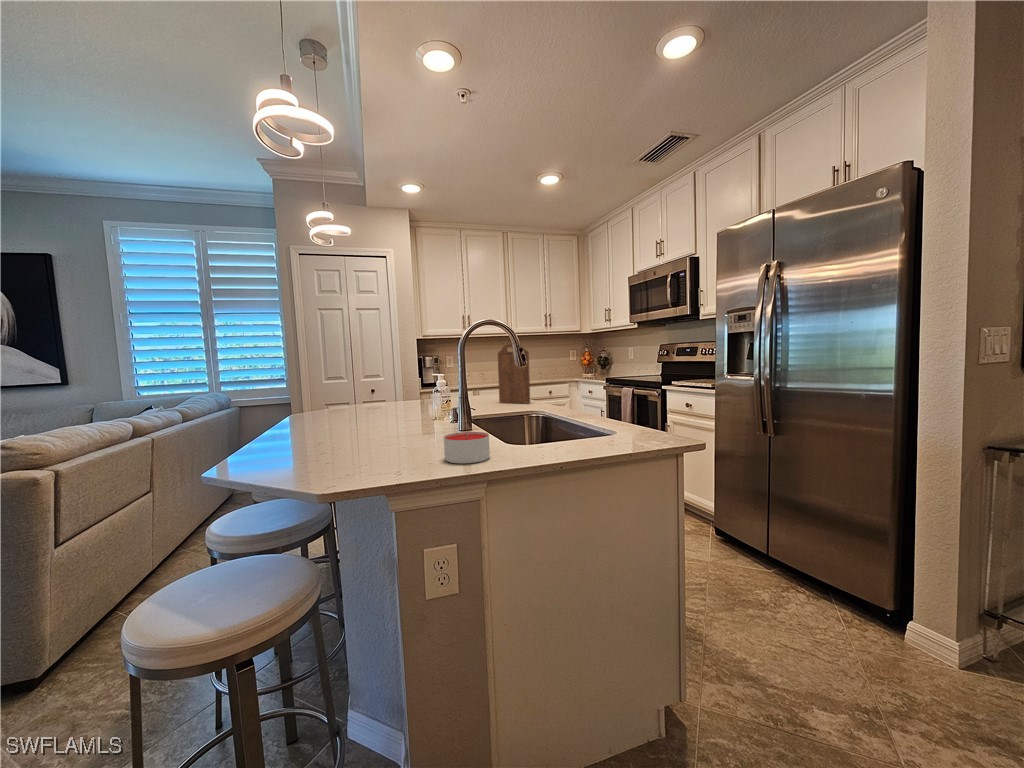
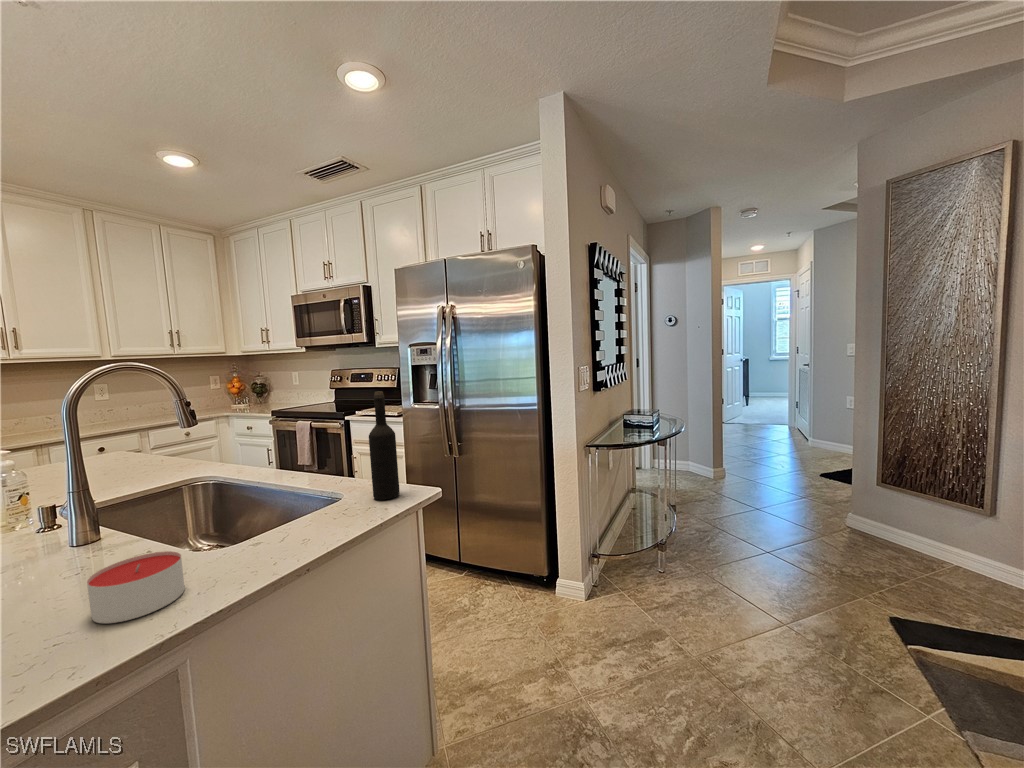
wine bottle: none [638,341,664,442] -> present [369,391,400,500]
cutting board: present [498,344,530,404] -> none [113,384,180,471]

